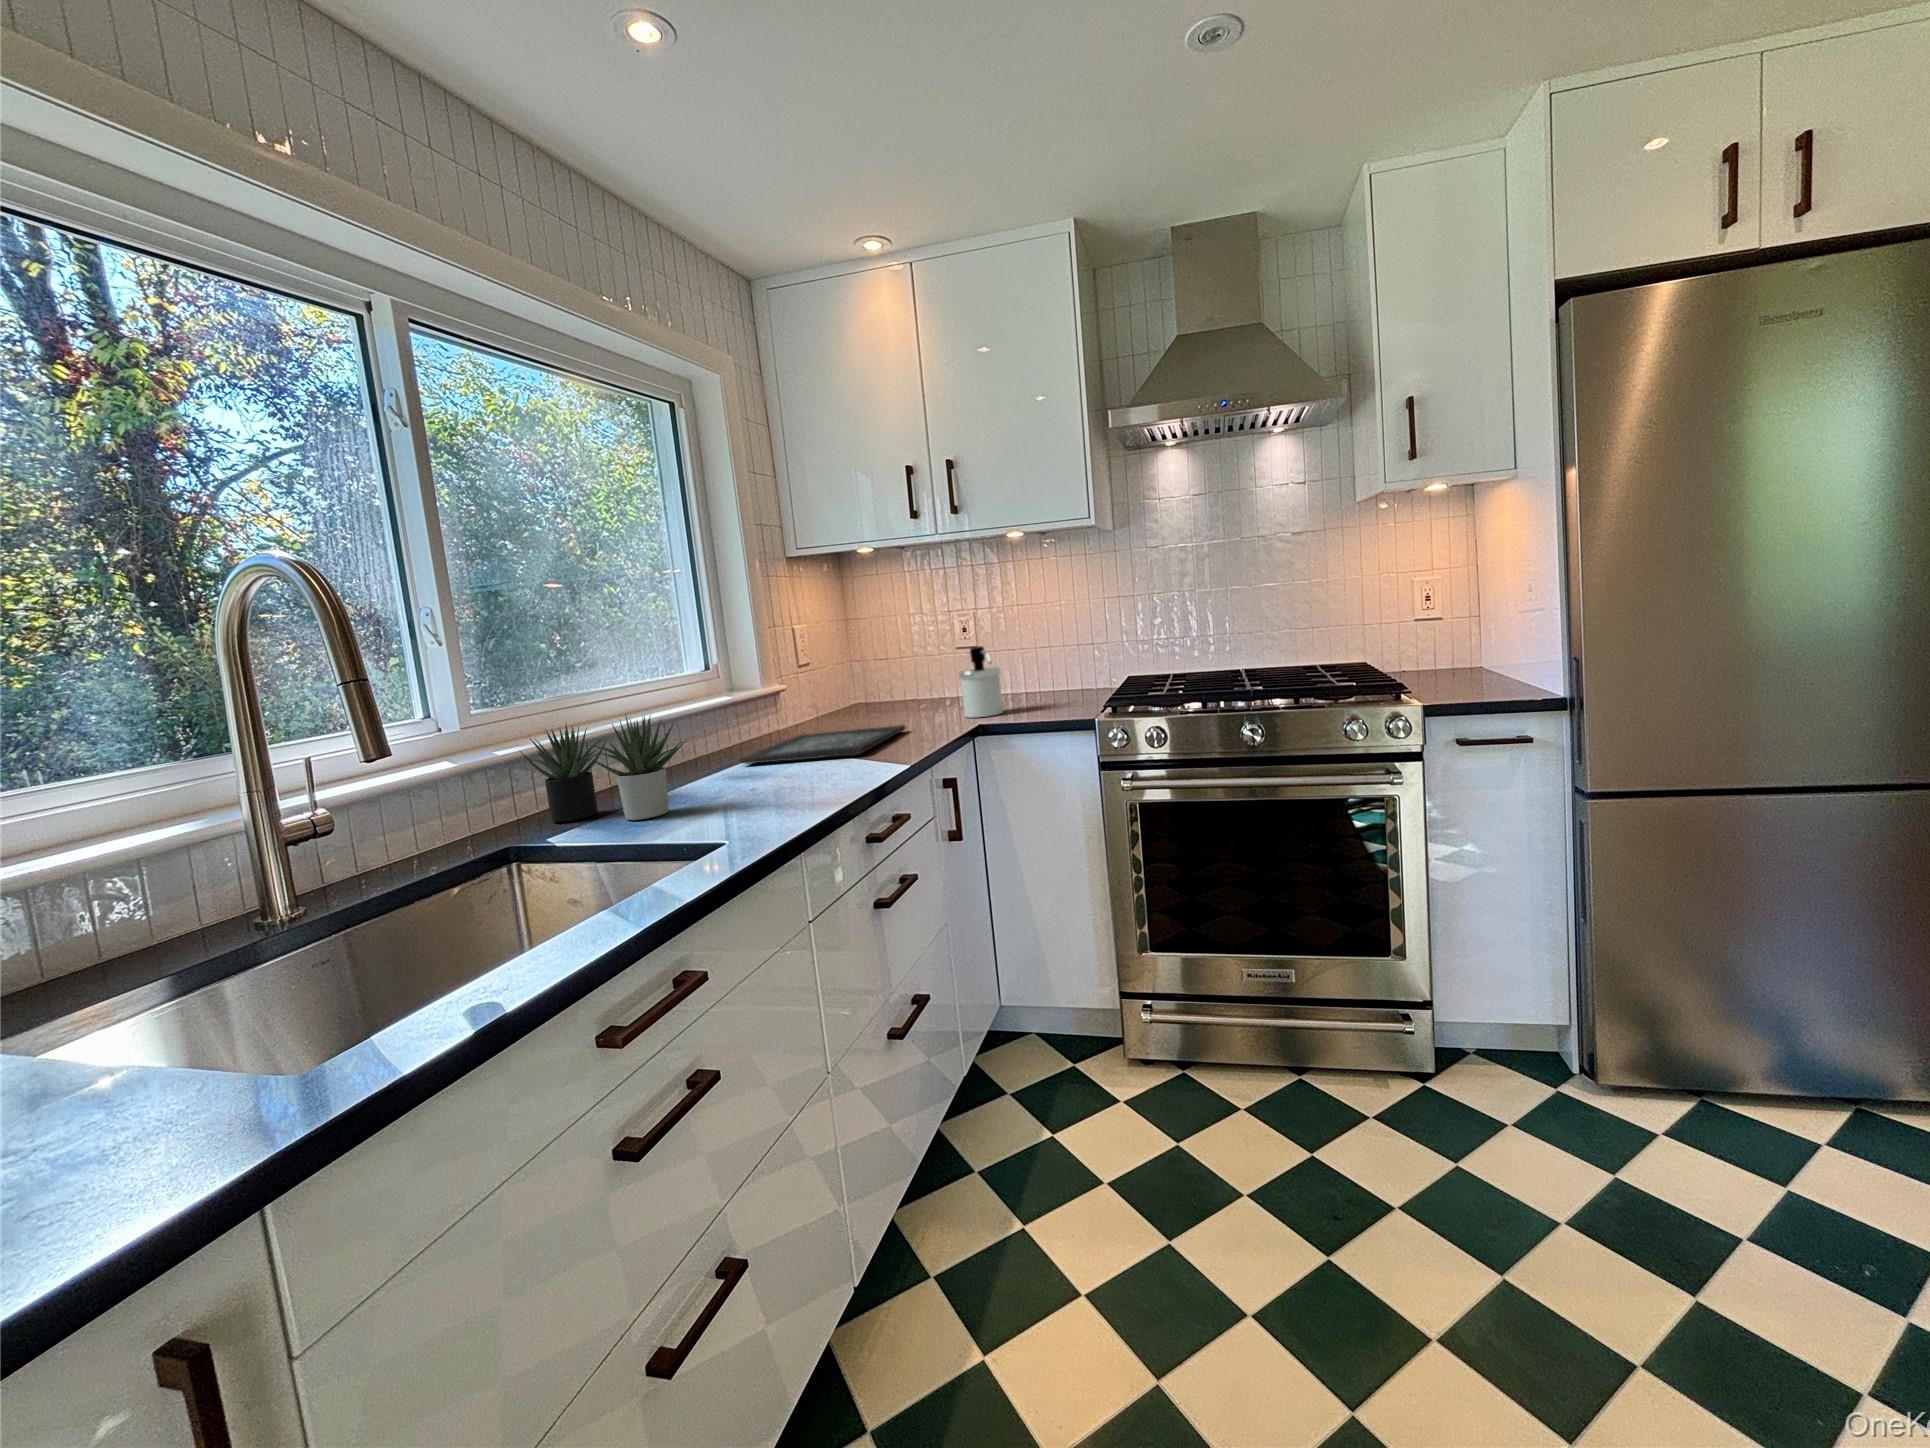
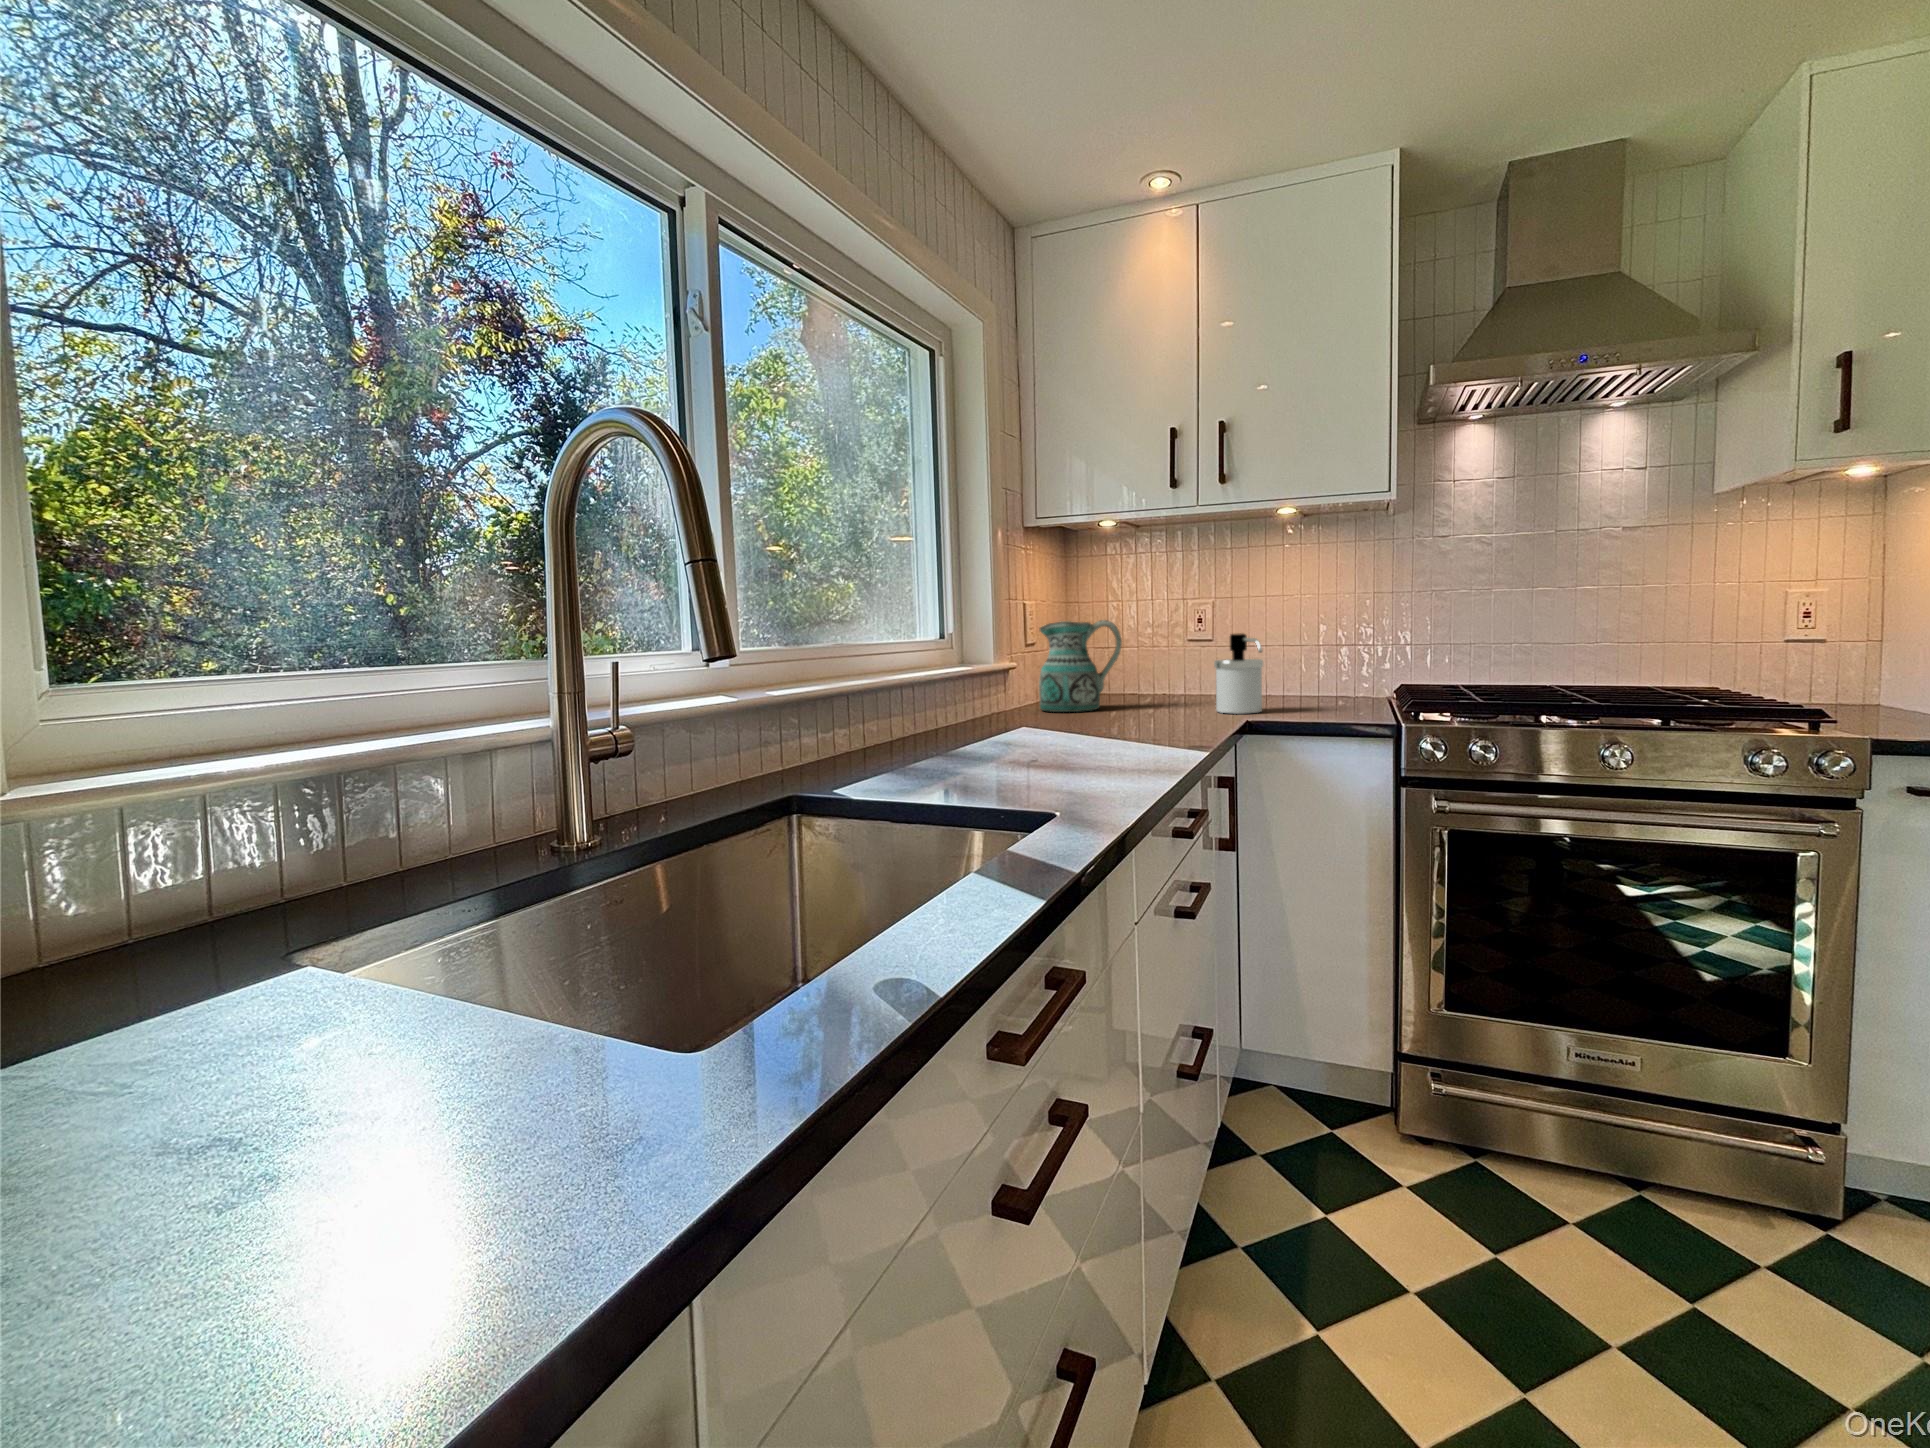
ceramic pitcher: none [807,641,884,728] -> present [1039,620,1122,712]
succulent plant: present [520,715,685,822] -> none [793,658,977,782]
tray: present [740,725,905,764] -> none [991,713,1159,739]

